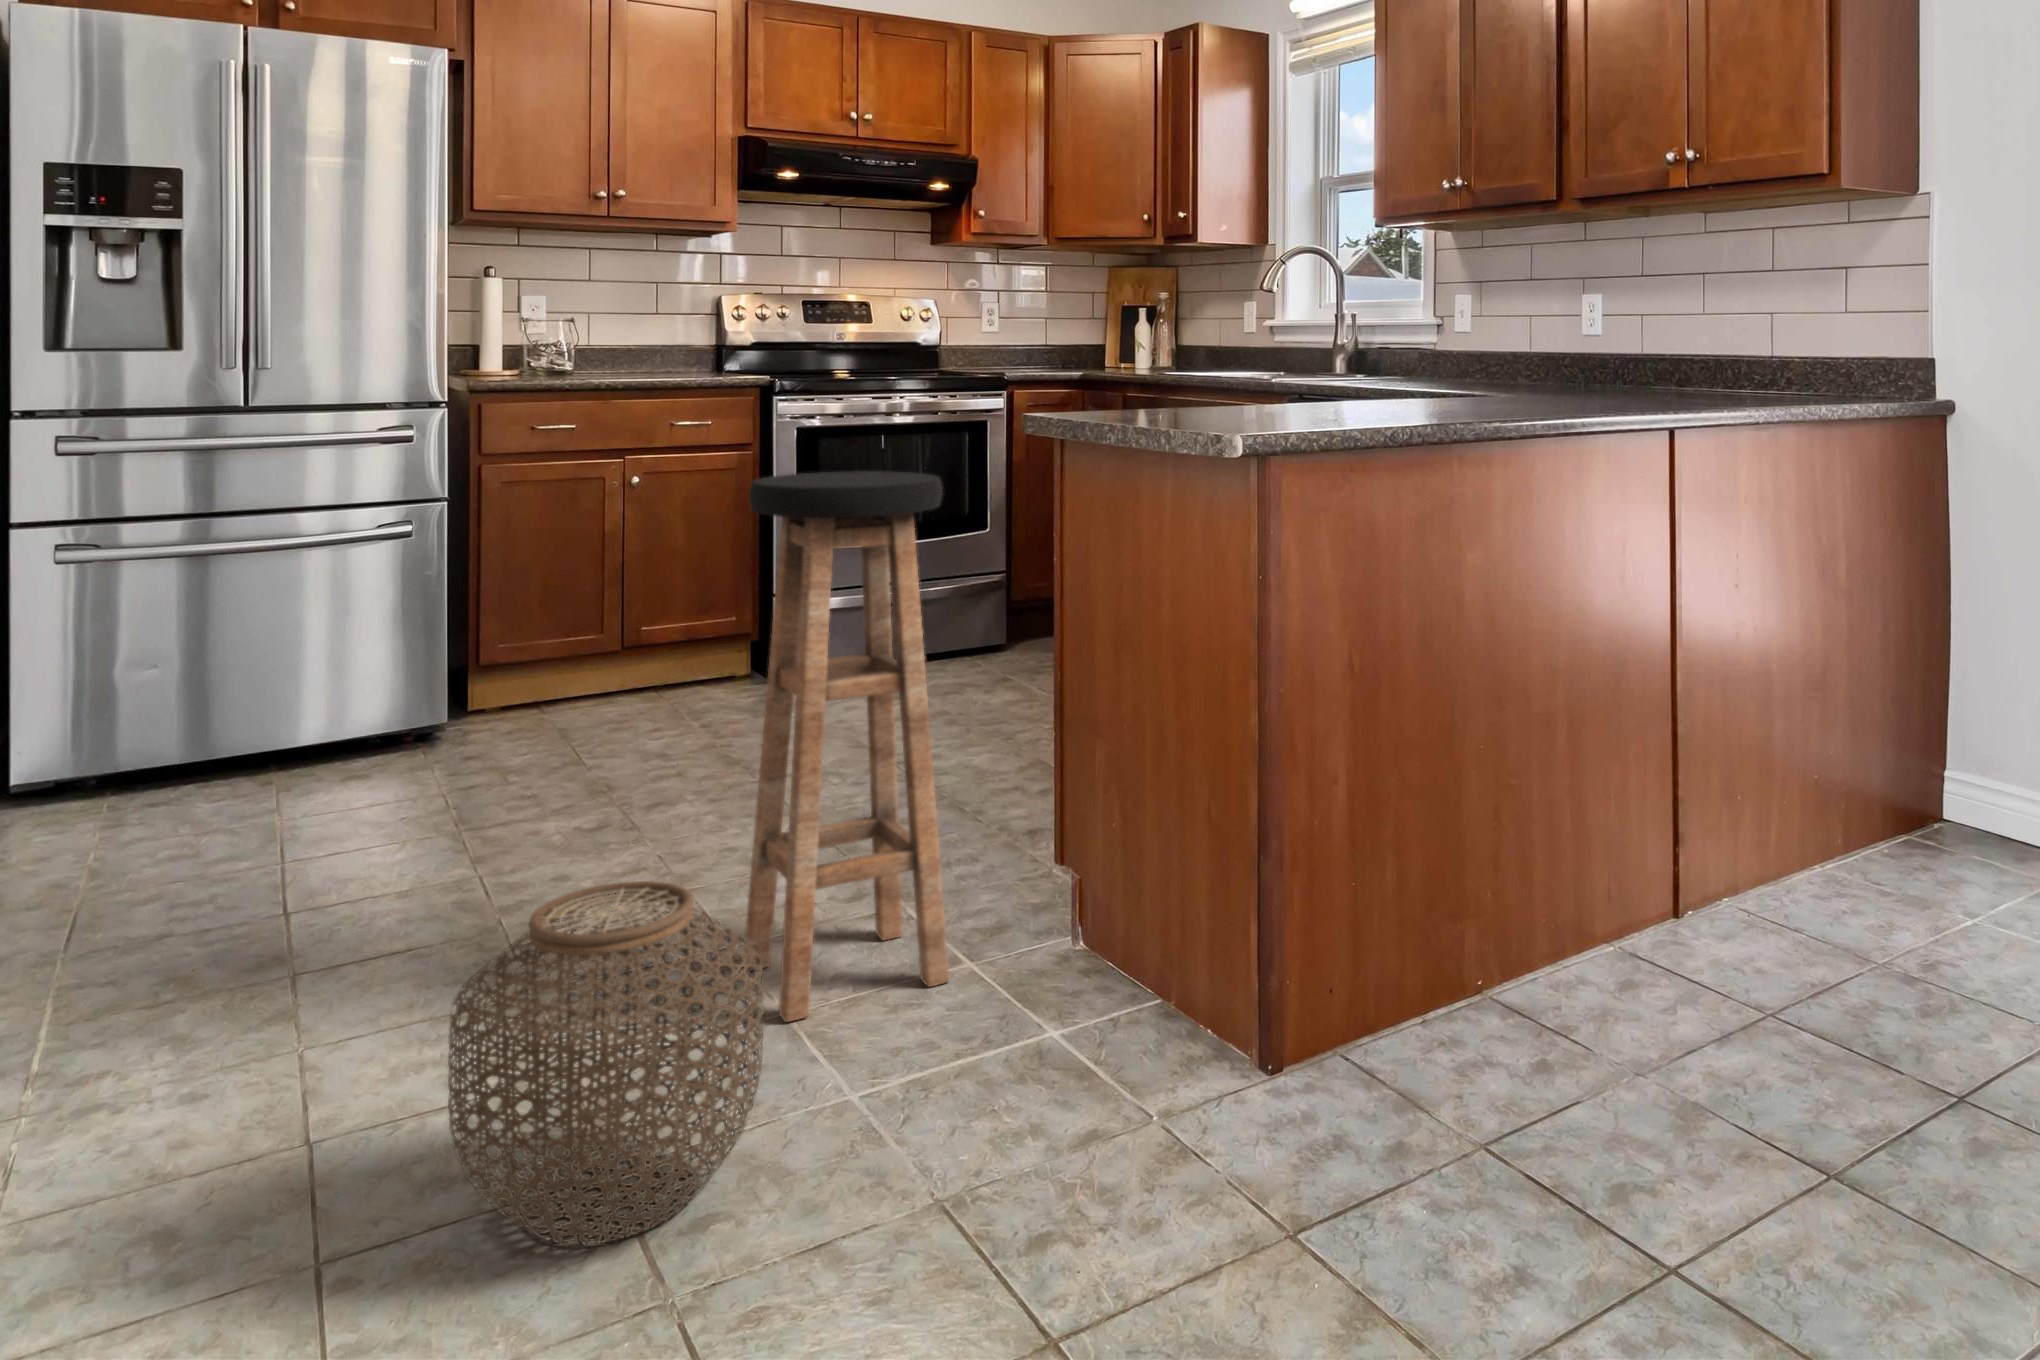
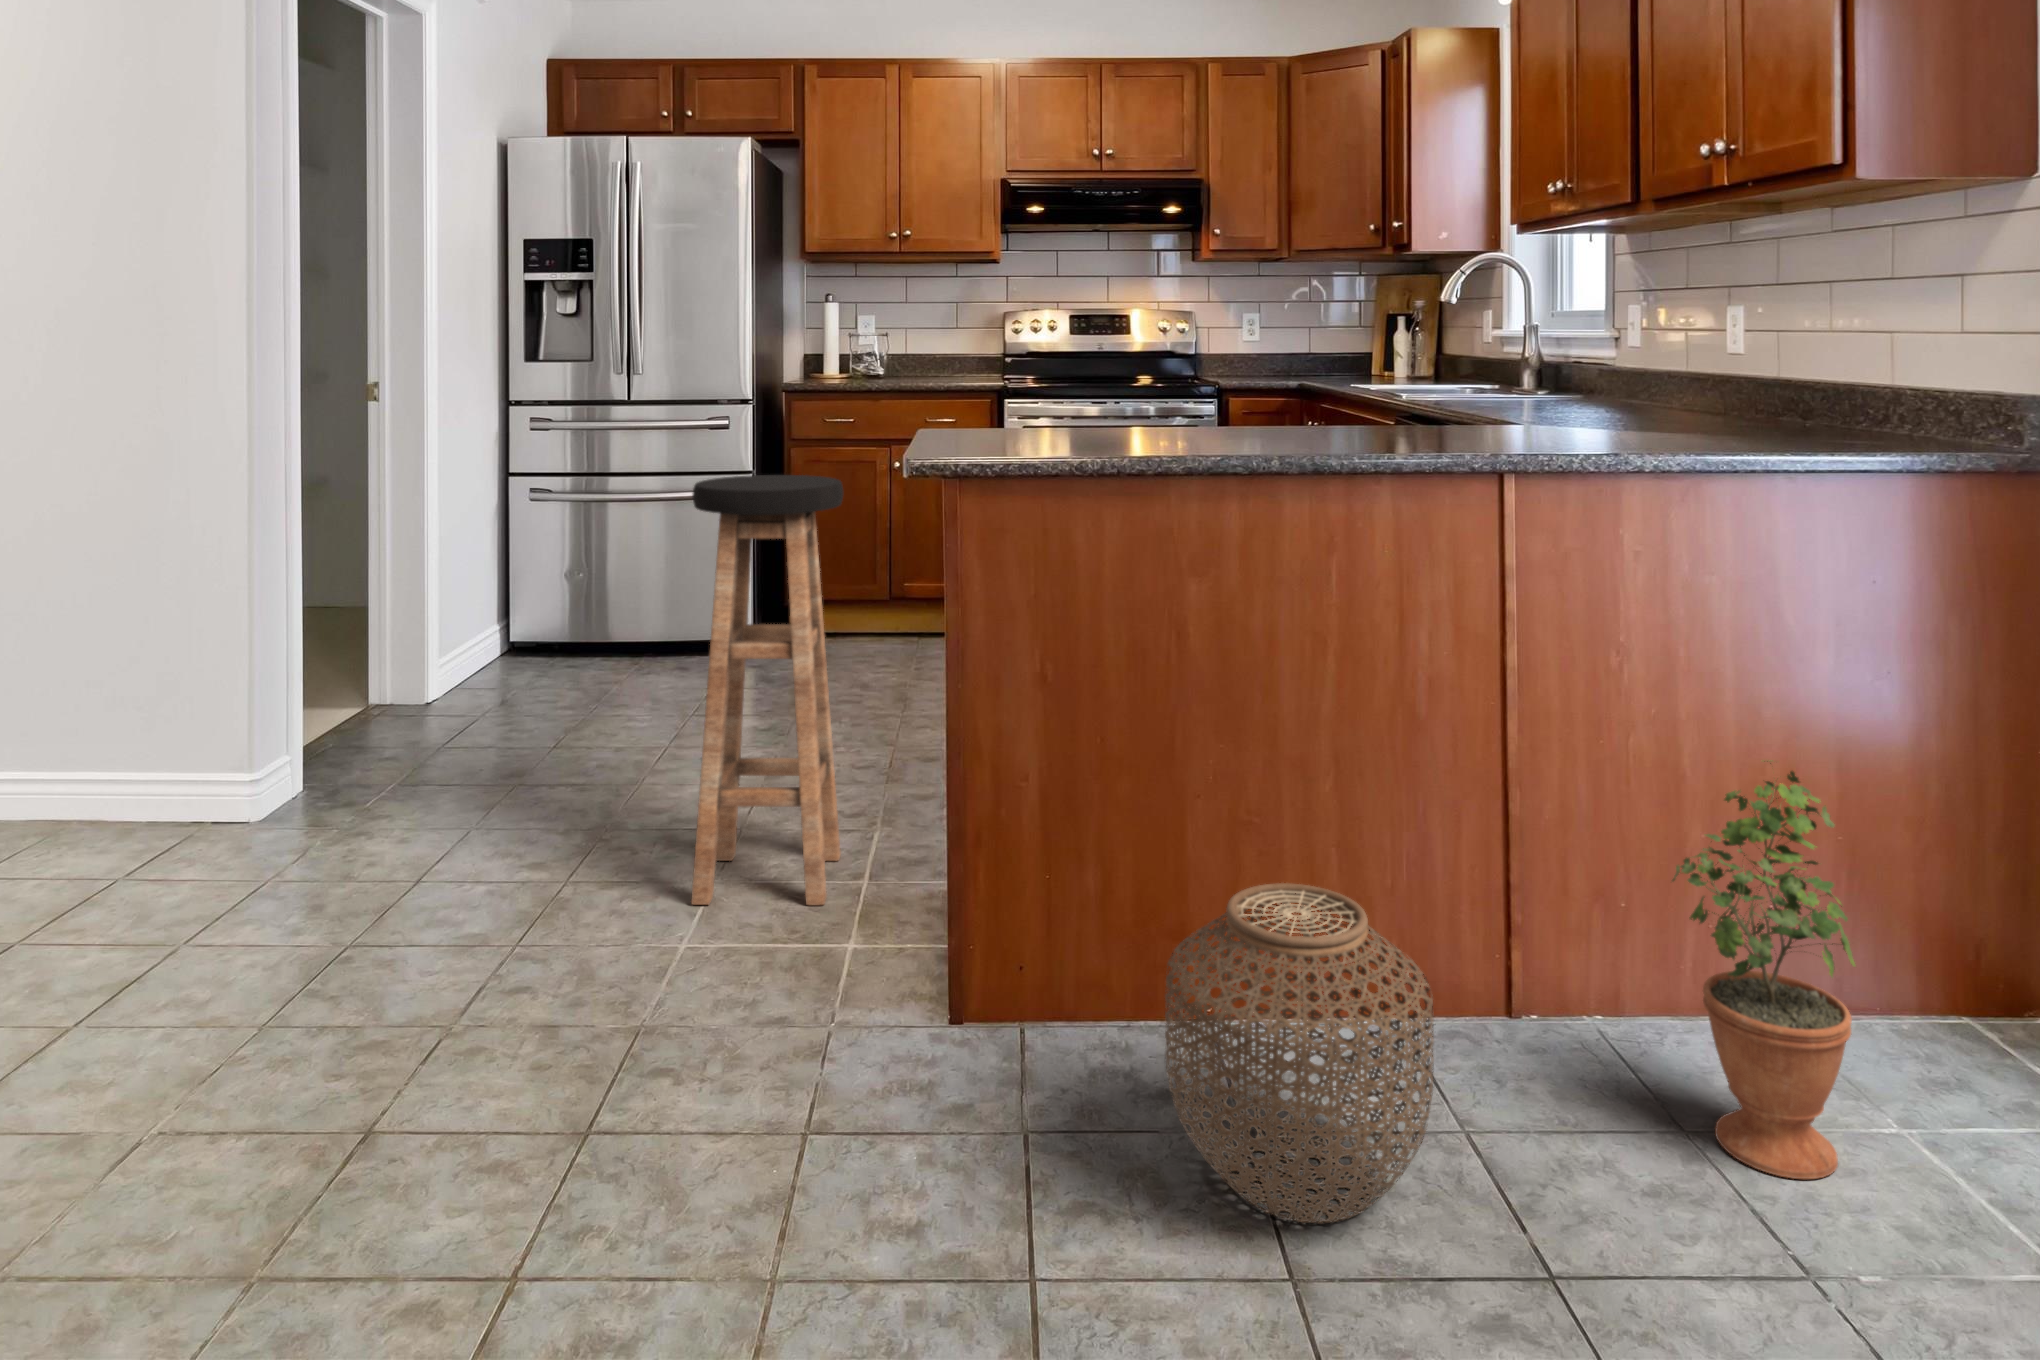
potted plant: none [1835,643,1965,965] -> present [1672,761,1855,1179]
woven basket: present [448,881,763,1244] -> present [1165,883,1434,1223]

